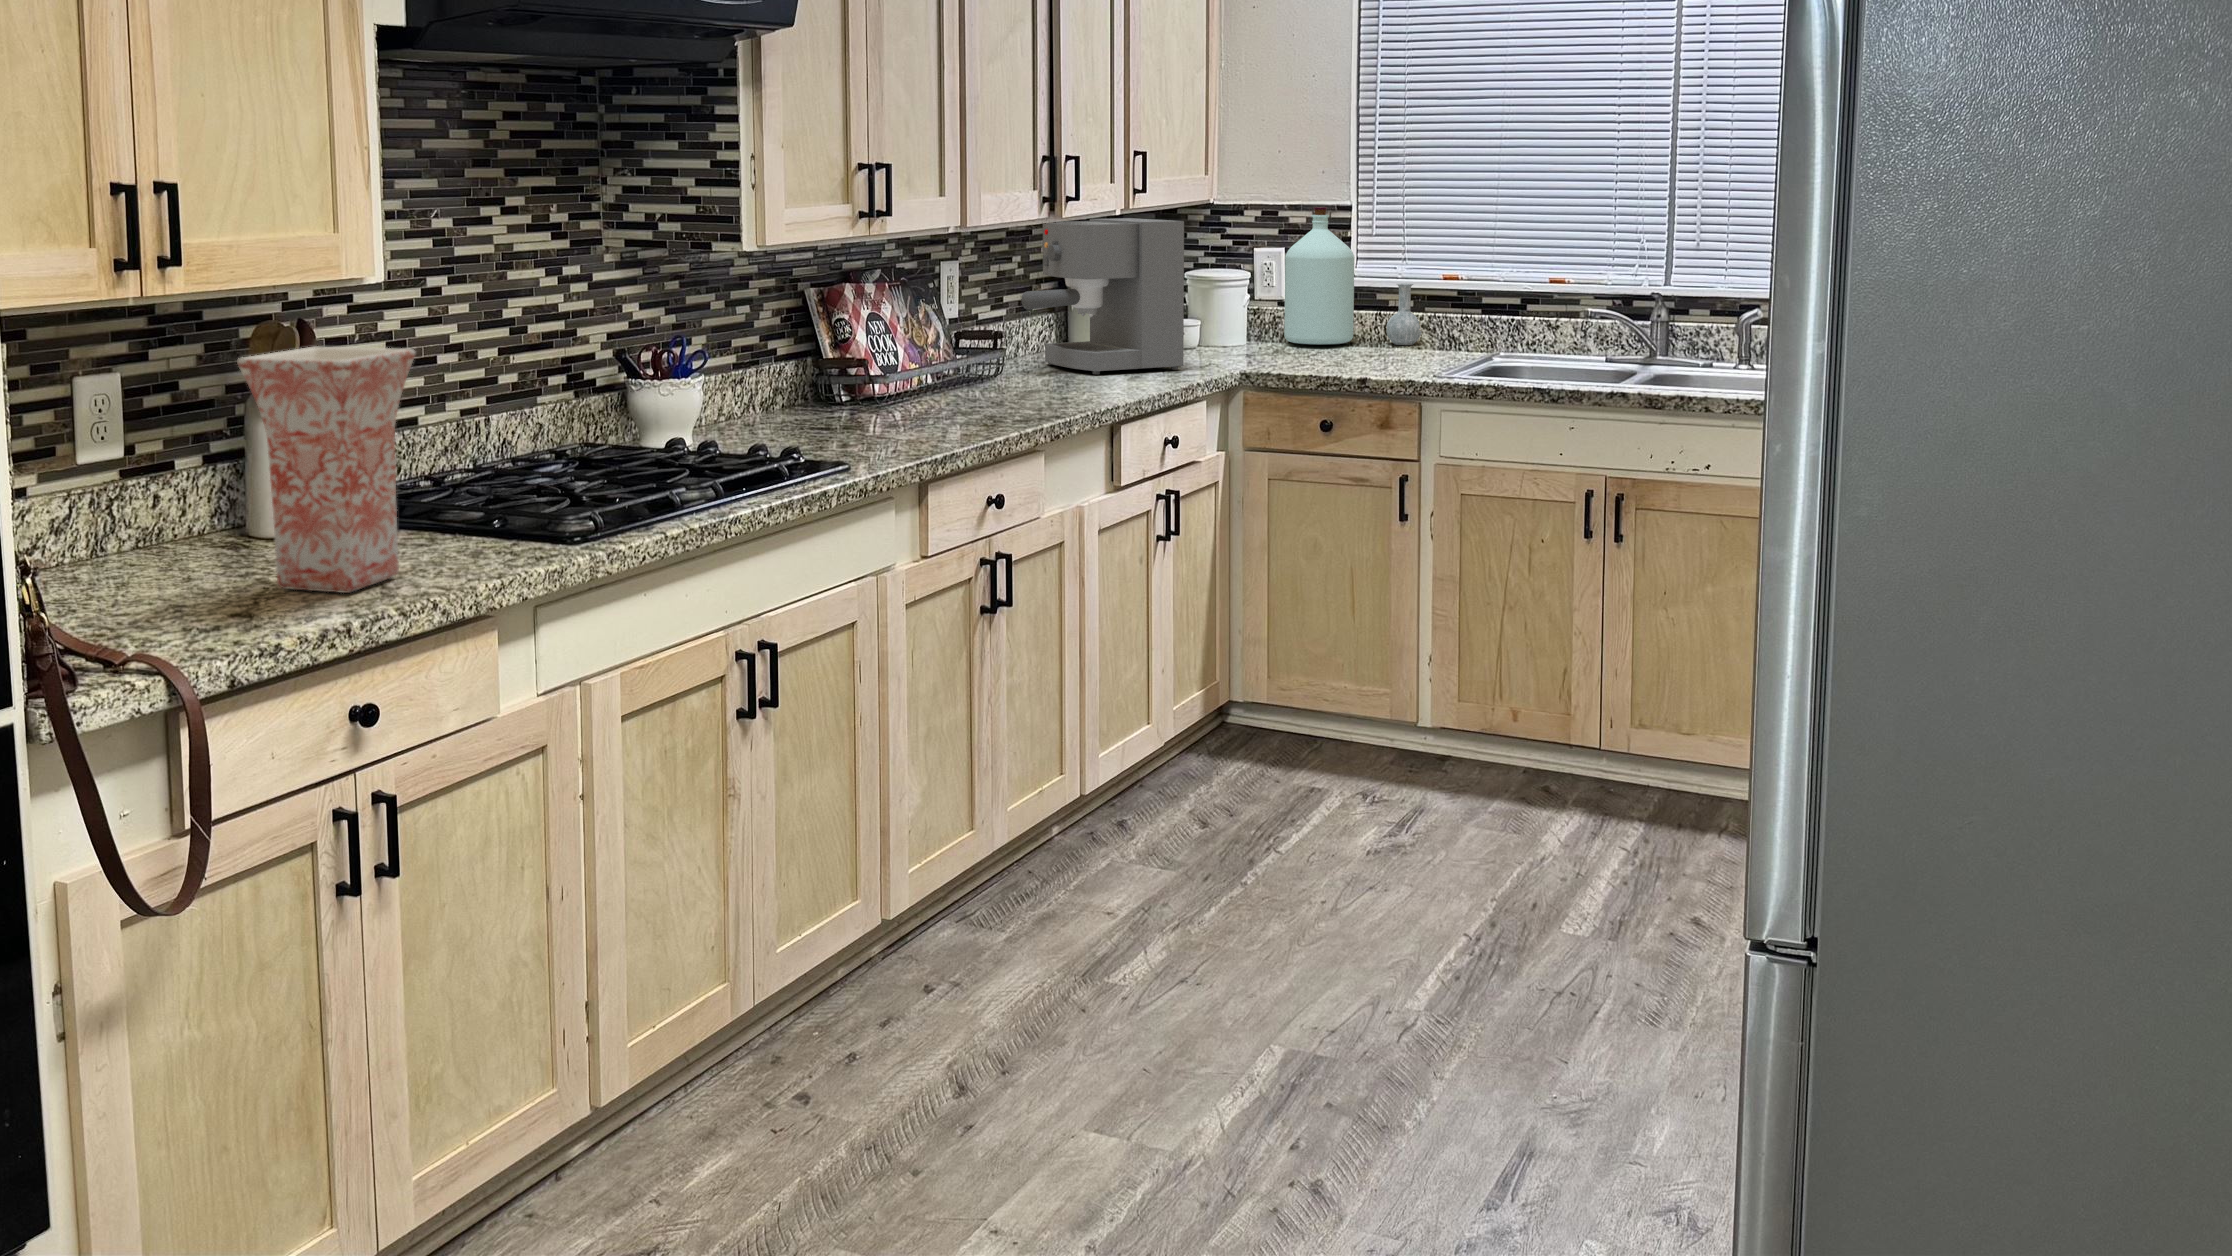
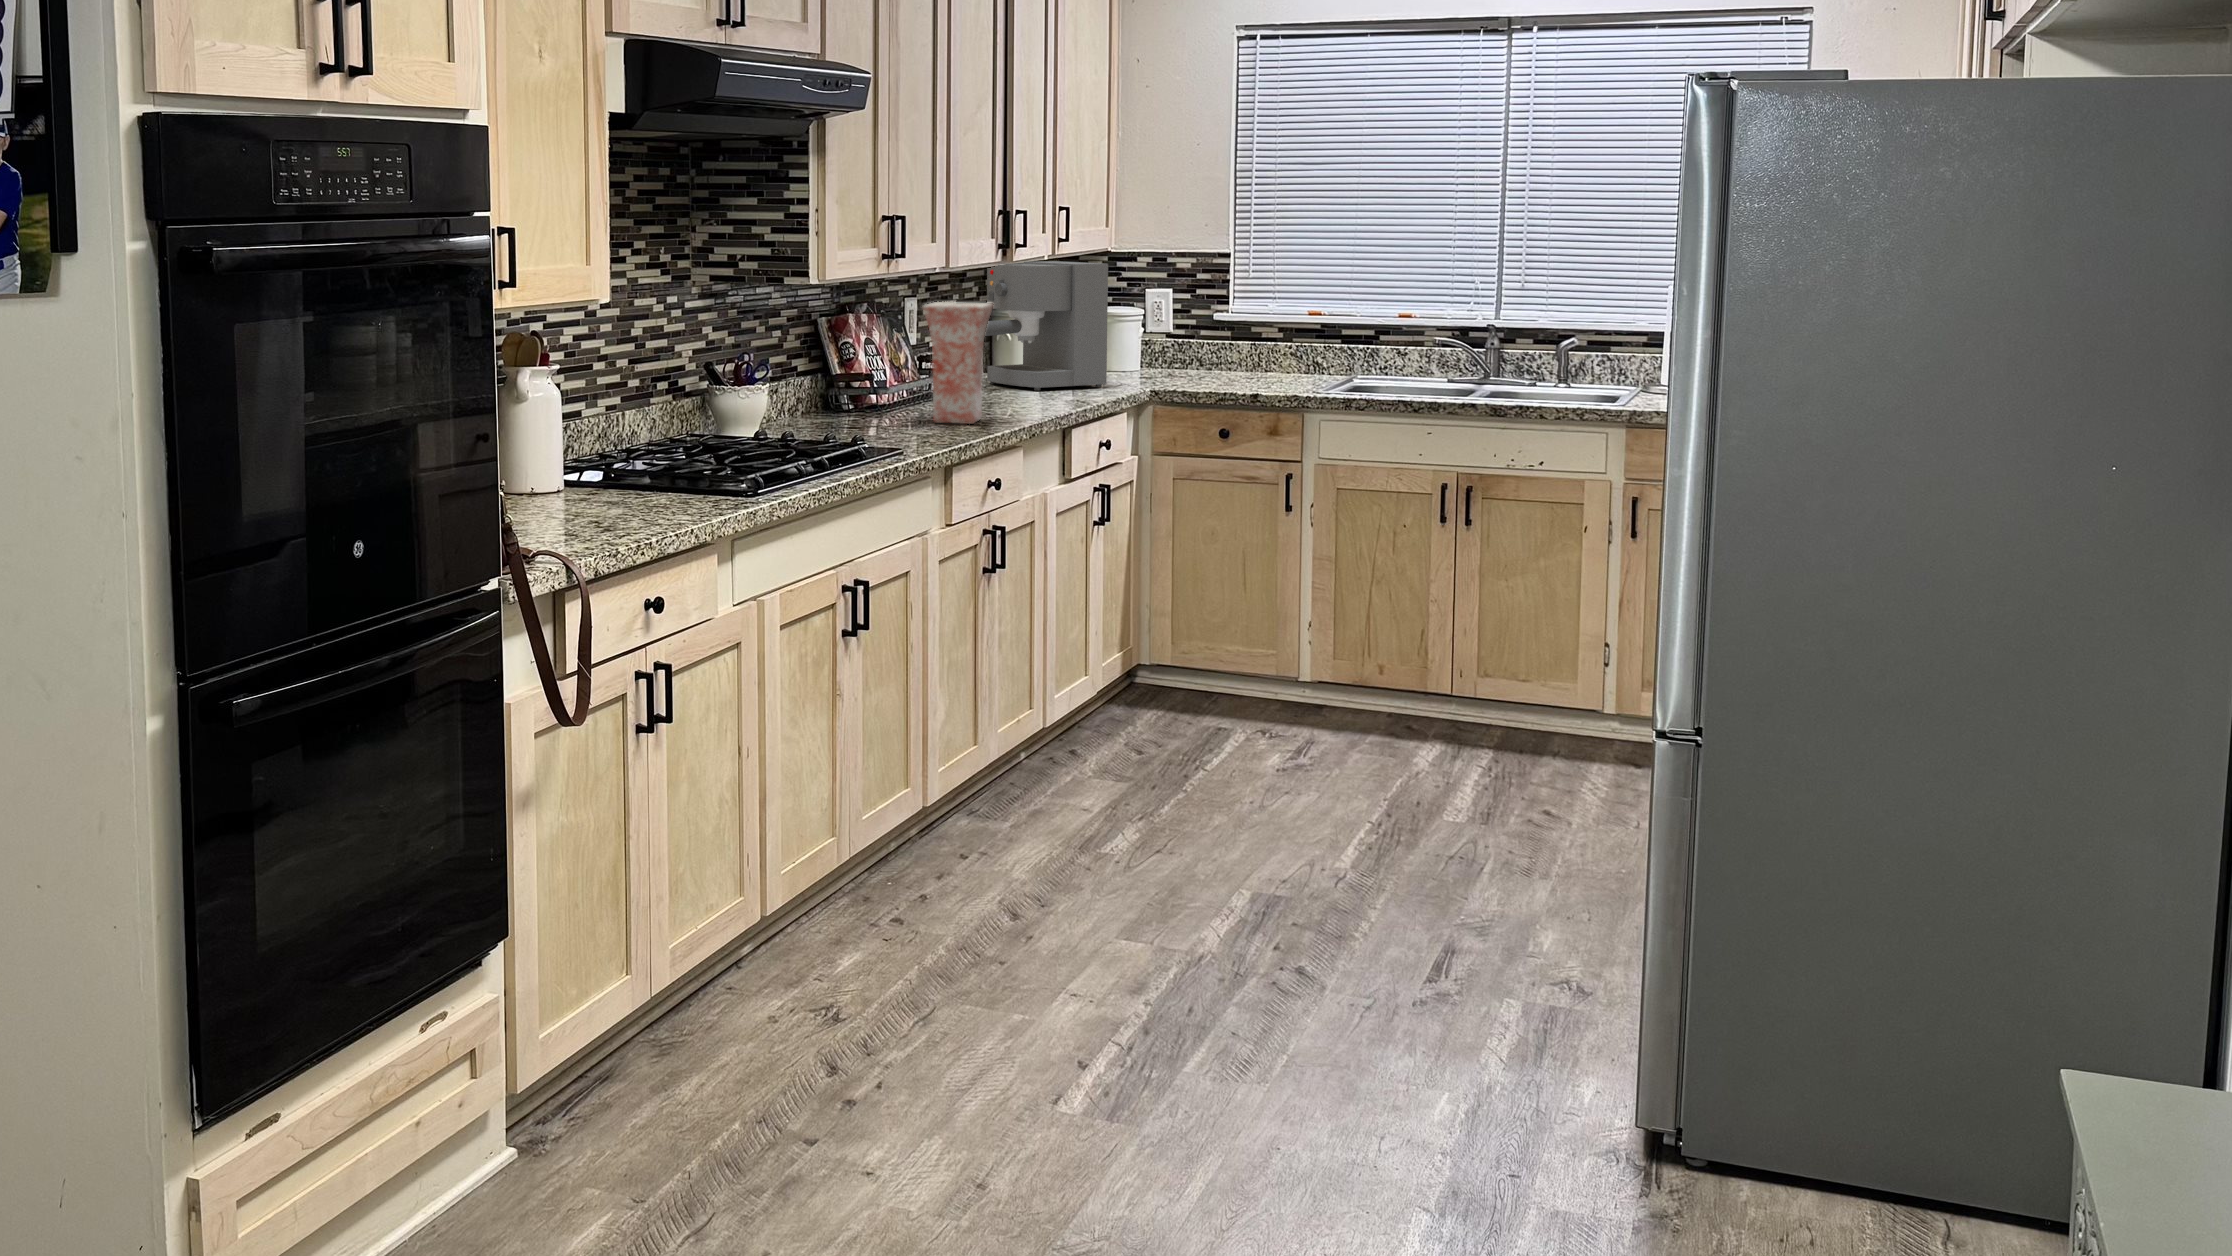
bottle: present [1284,207,1422,345] -> none [1176,253,1292,369]
vase: present [237,347,415,593] -> present [923,302,993,424]

